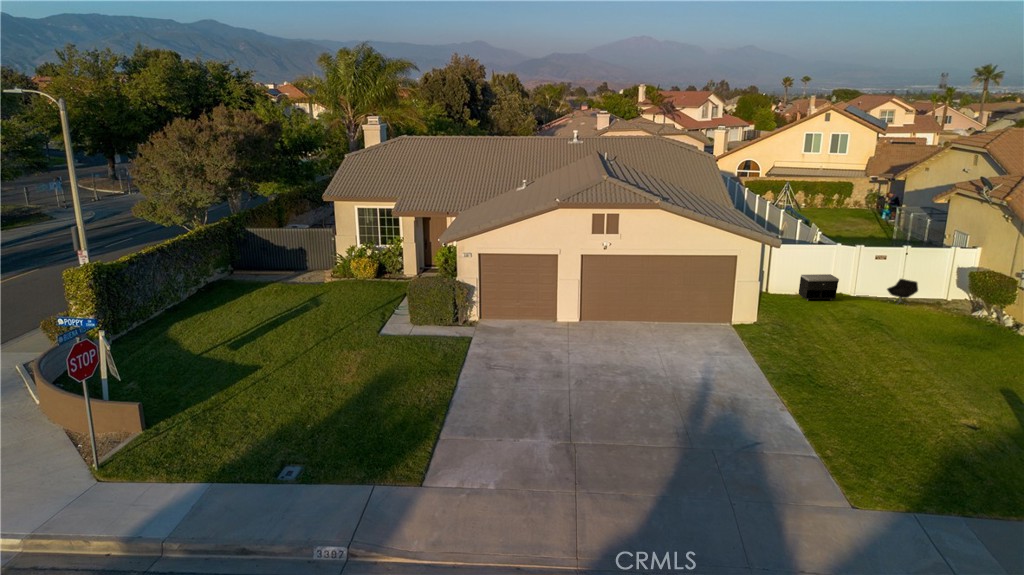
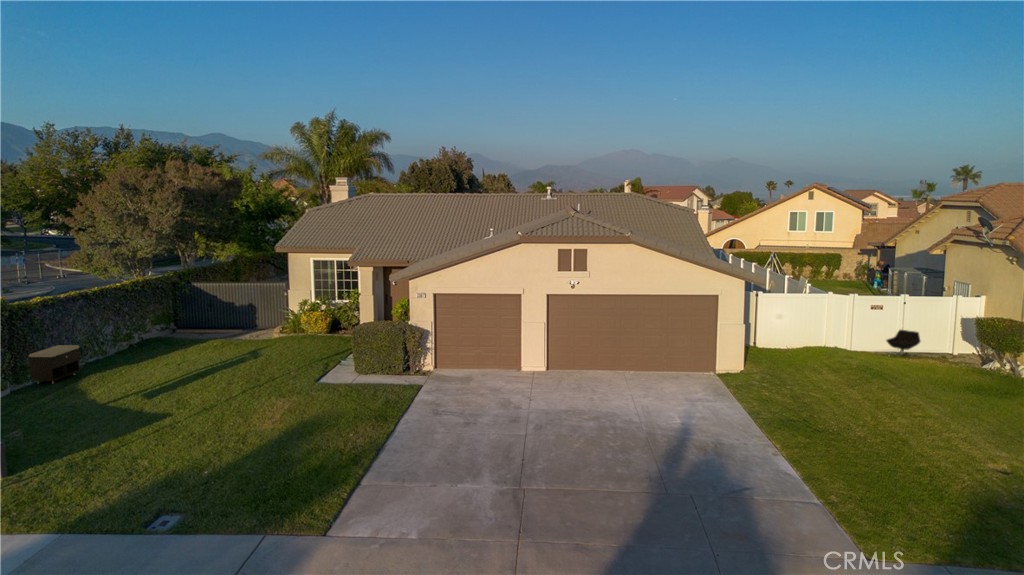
storage bench: present [799,274,839,301] -> present [29,345,80,383]

